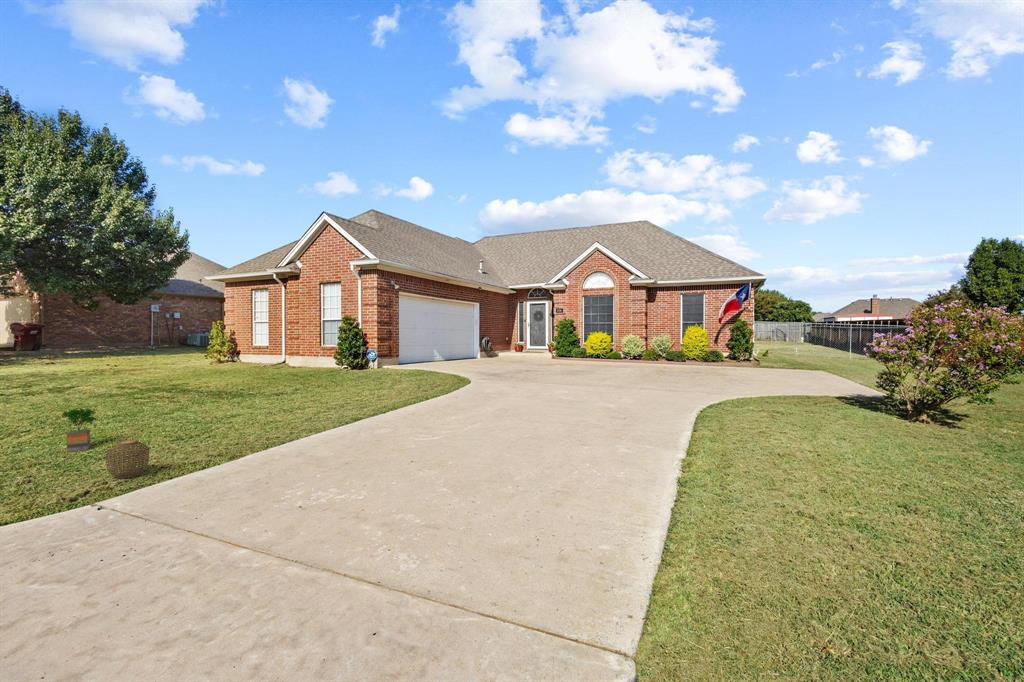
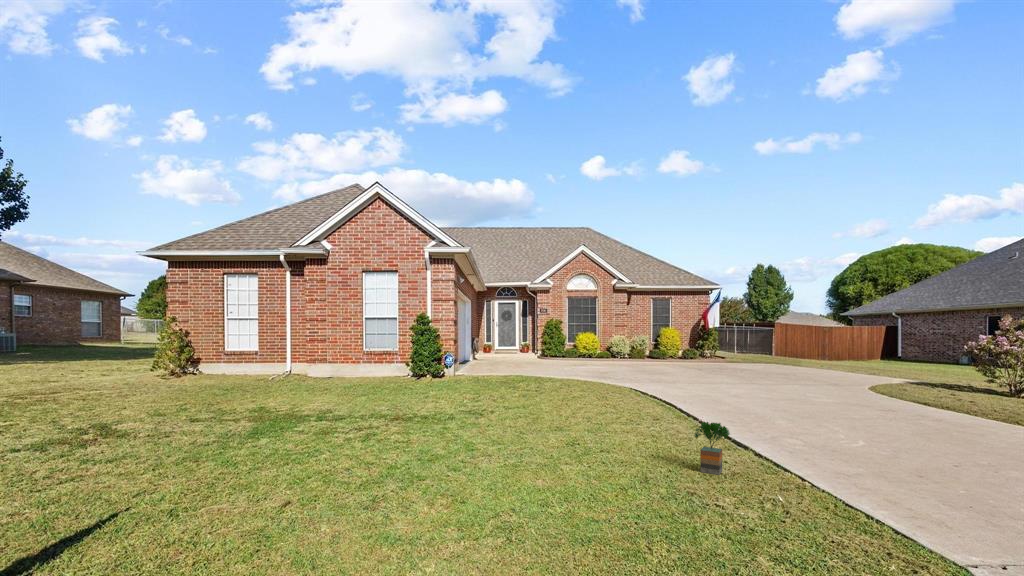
woven basket: present [106,439,149,479] -> none [867,443,909,484]

